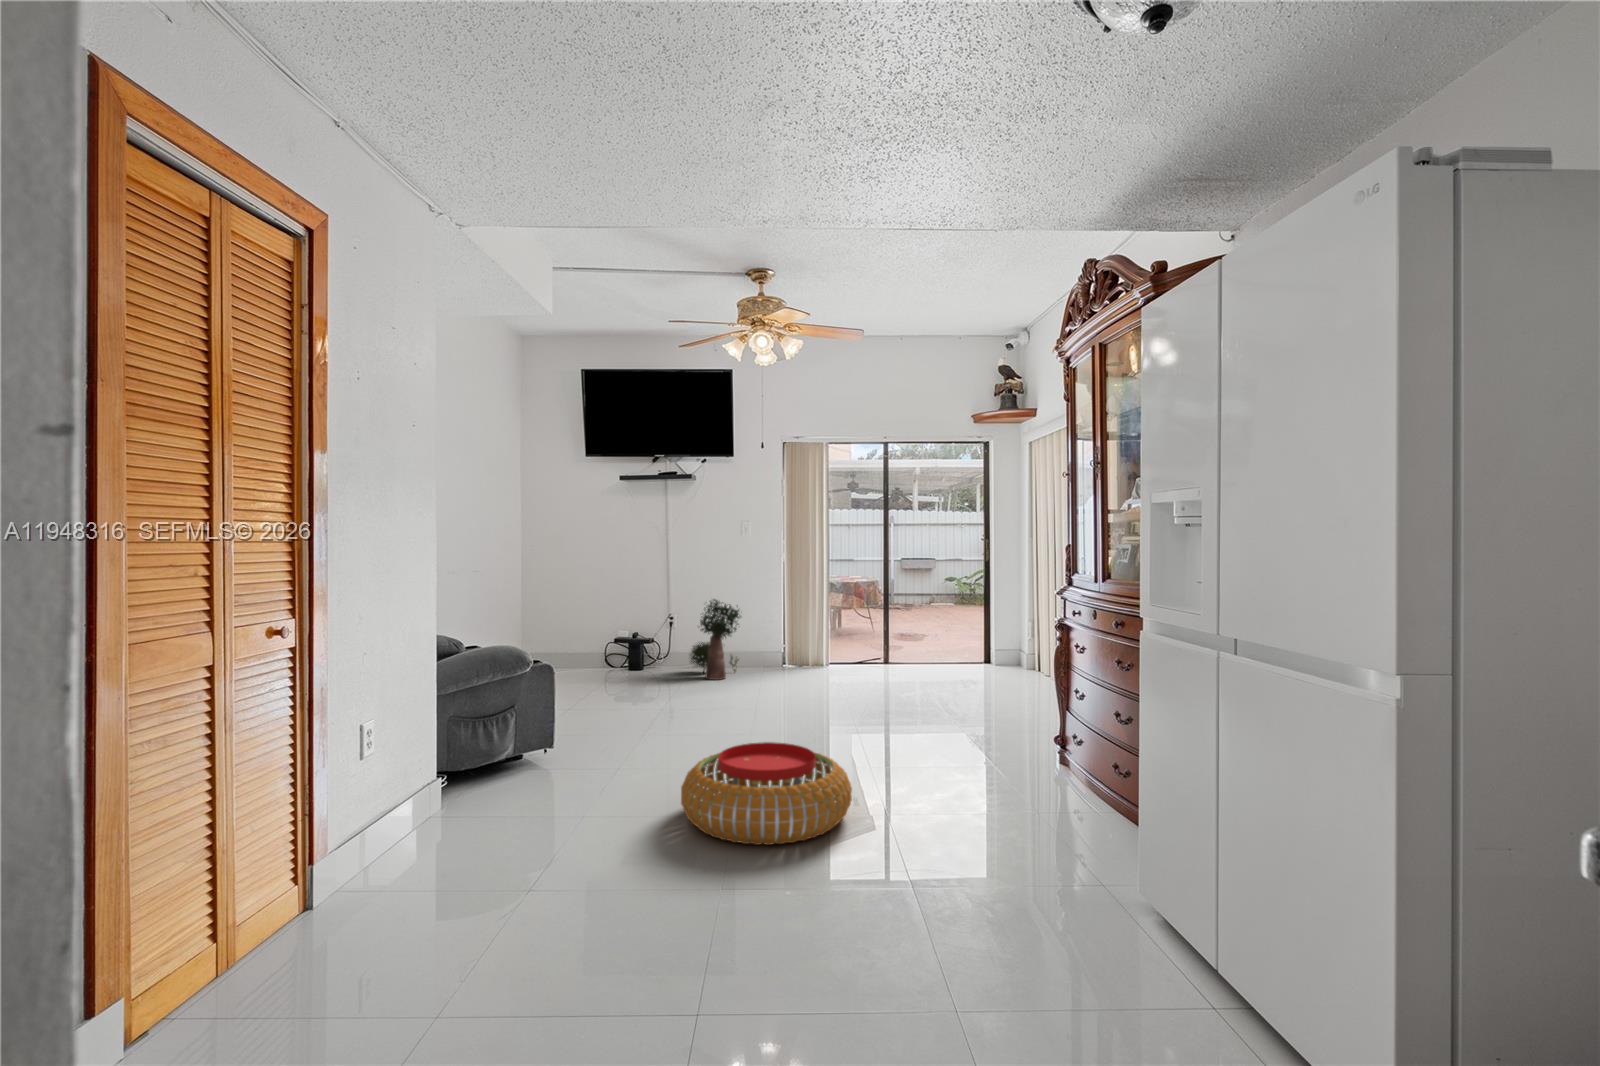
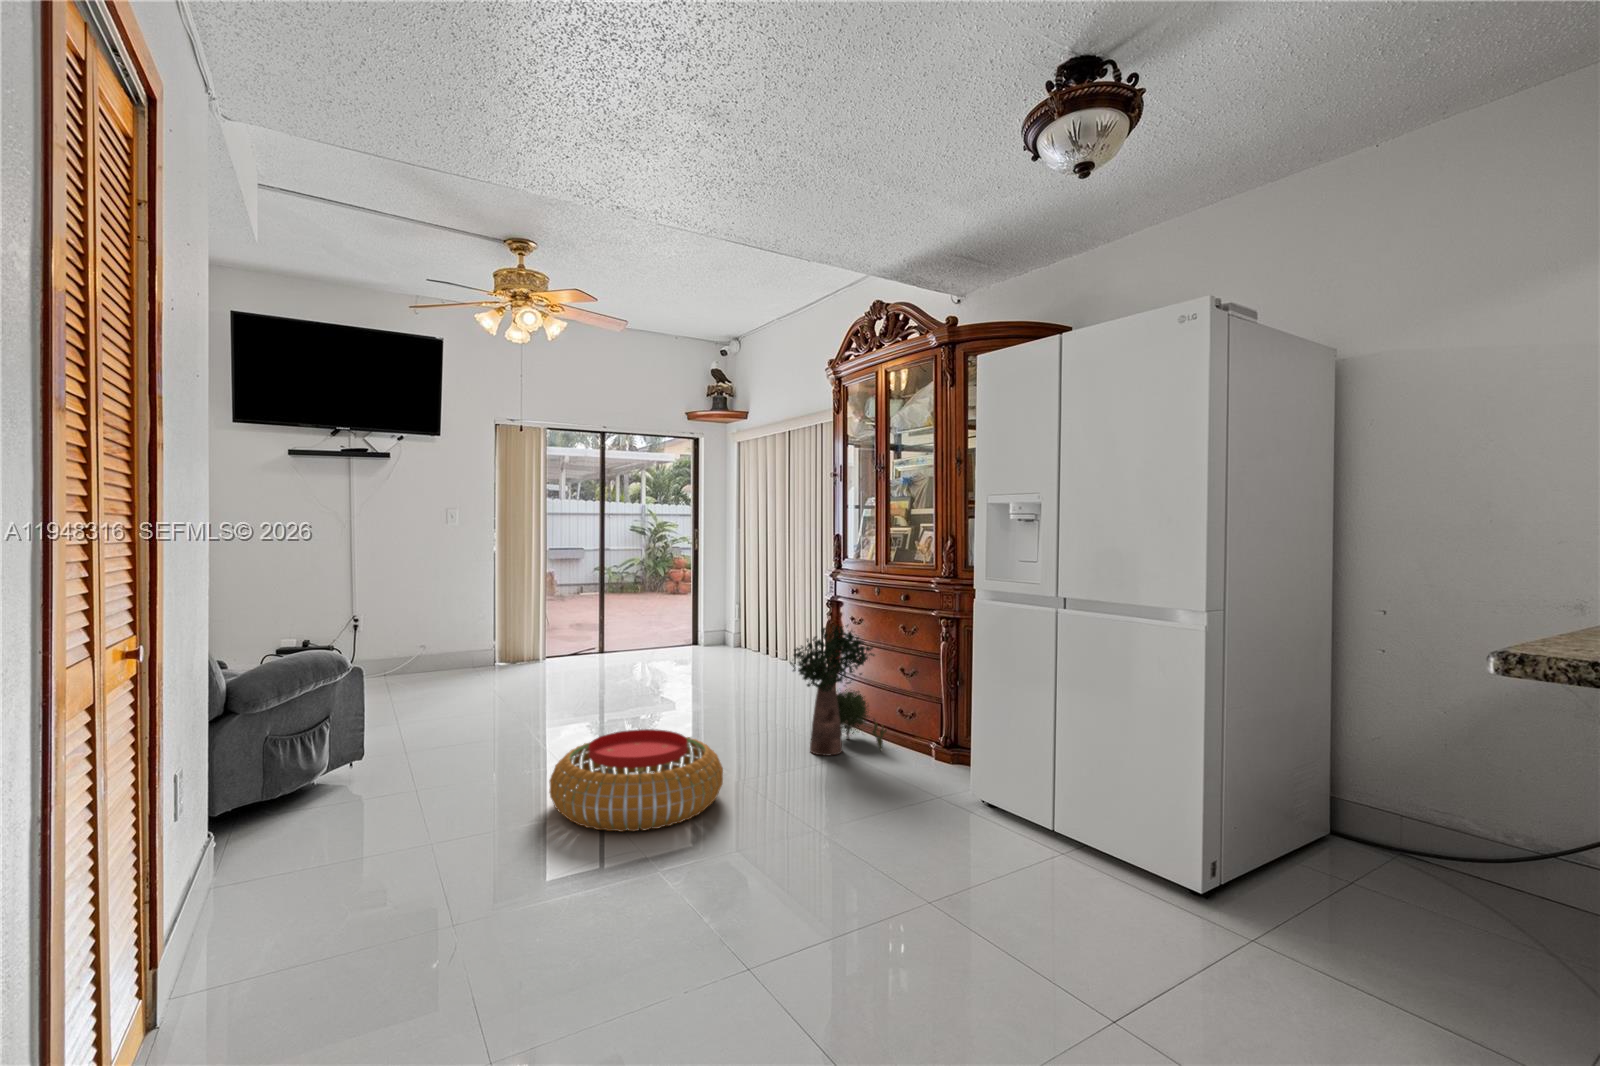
potted plant: present [690,599,741,680] -> present [790,624,887,756]

